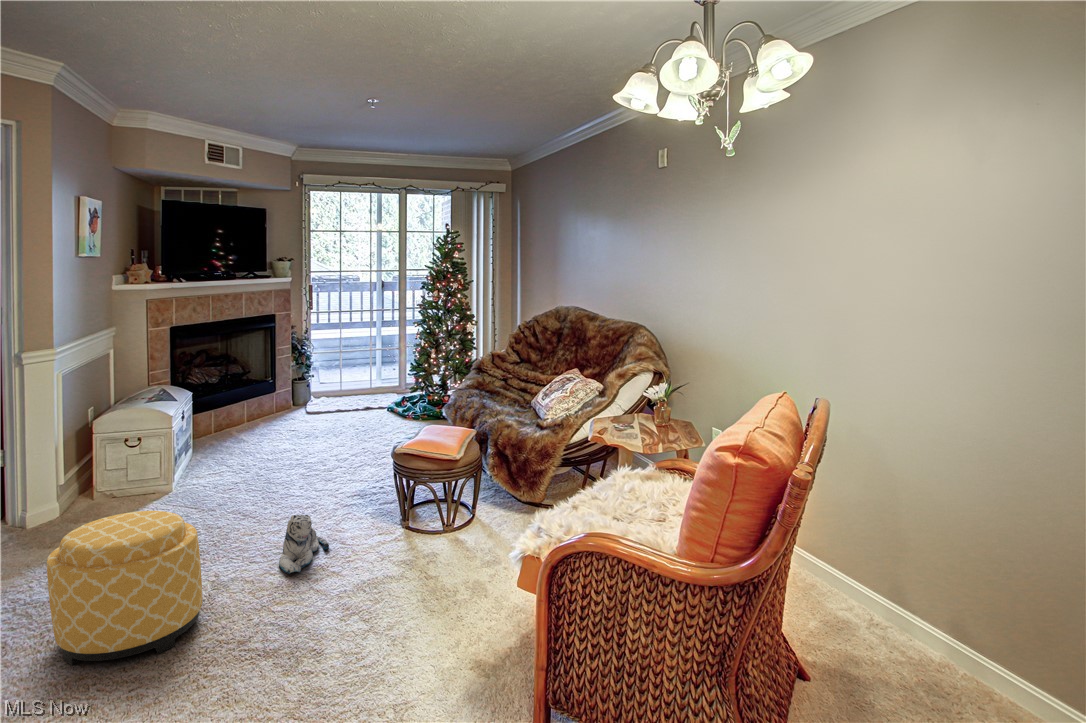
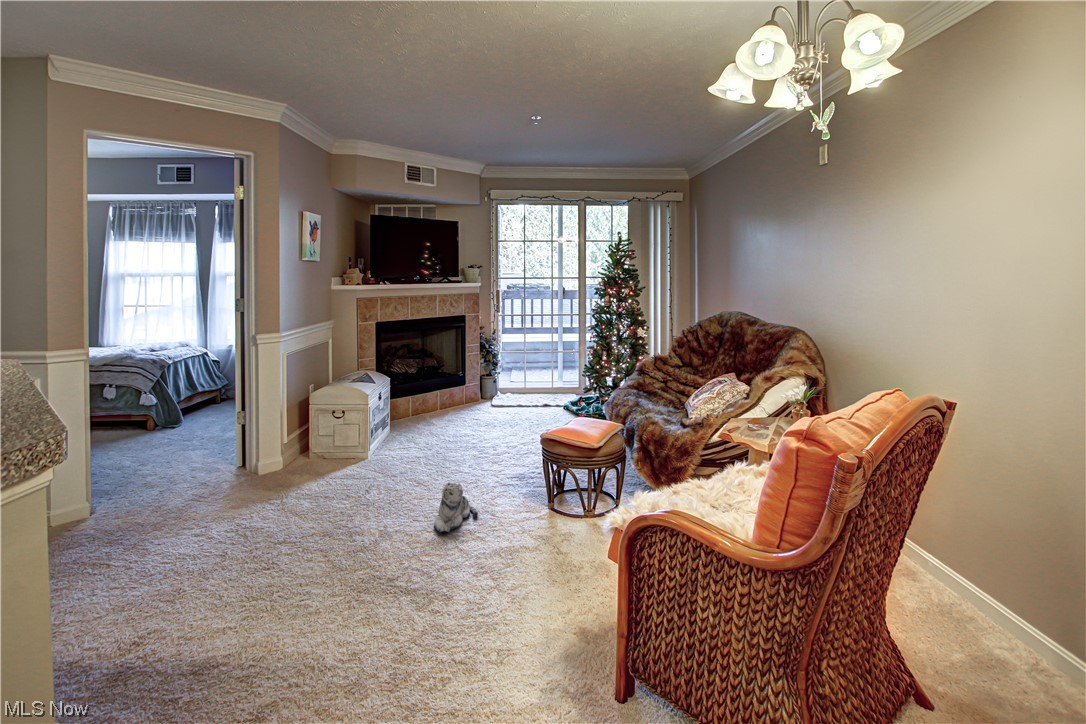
ottoman: present [47,511,202,665] -> none [258,464,368,578]

